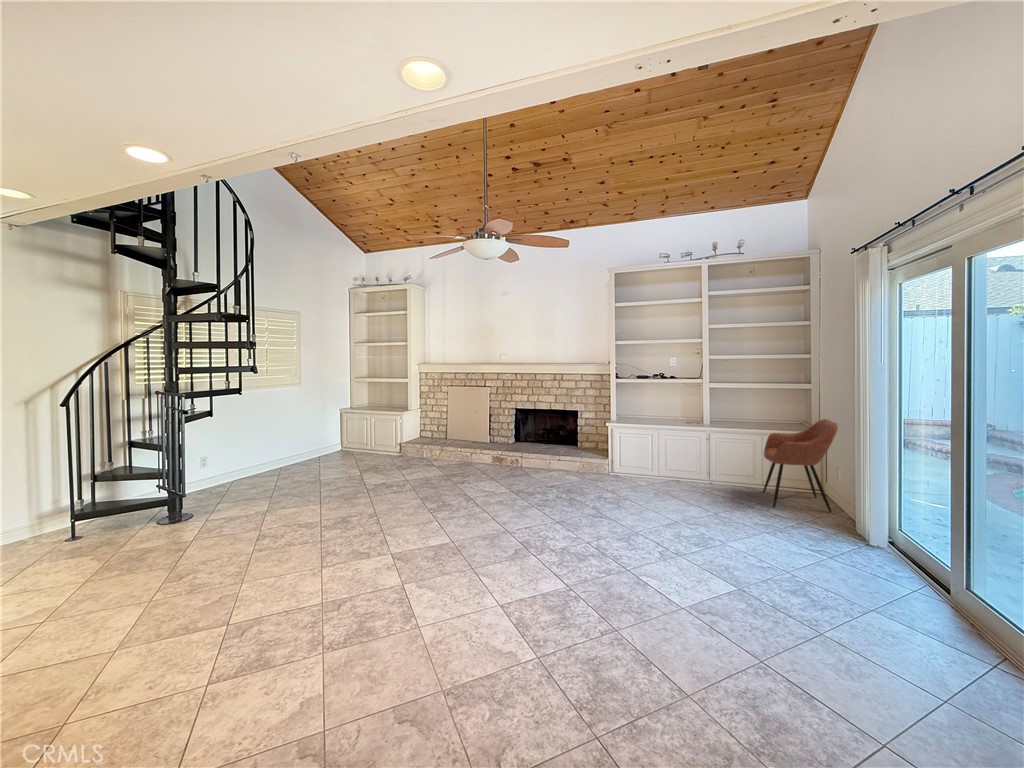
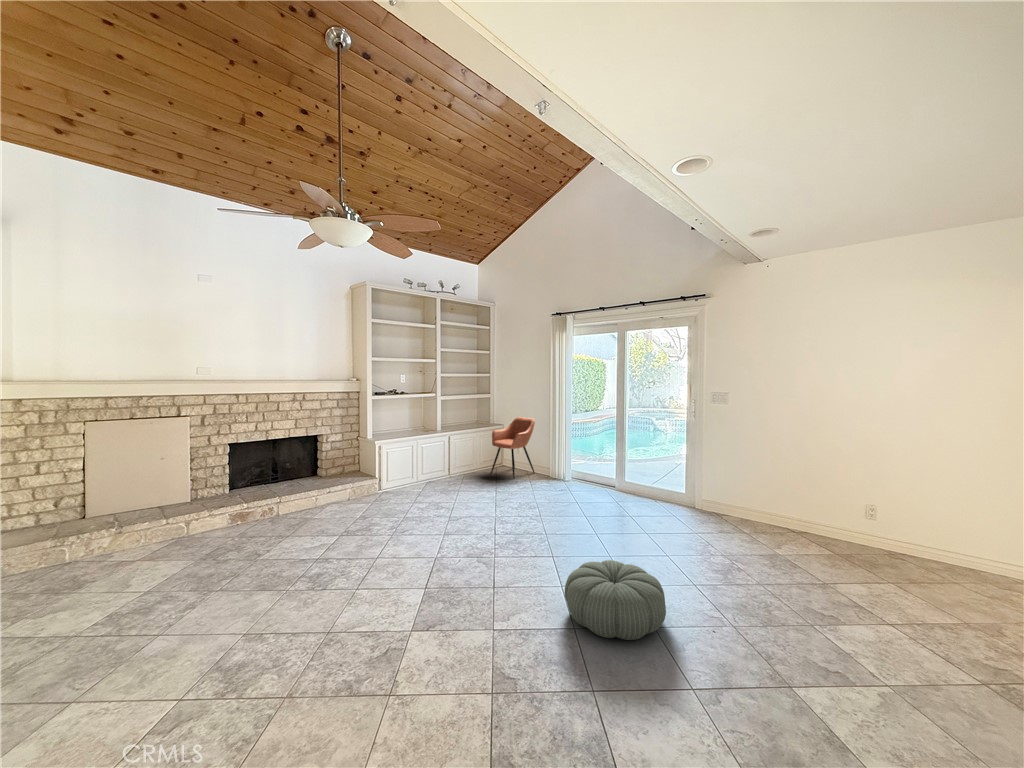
pouf: none [390,579,509,685] -> present [565,560,666,640]

